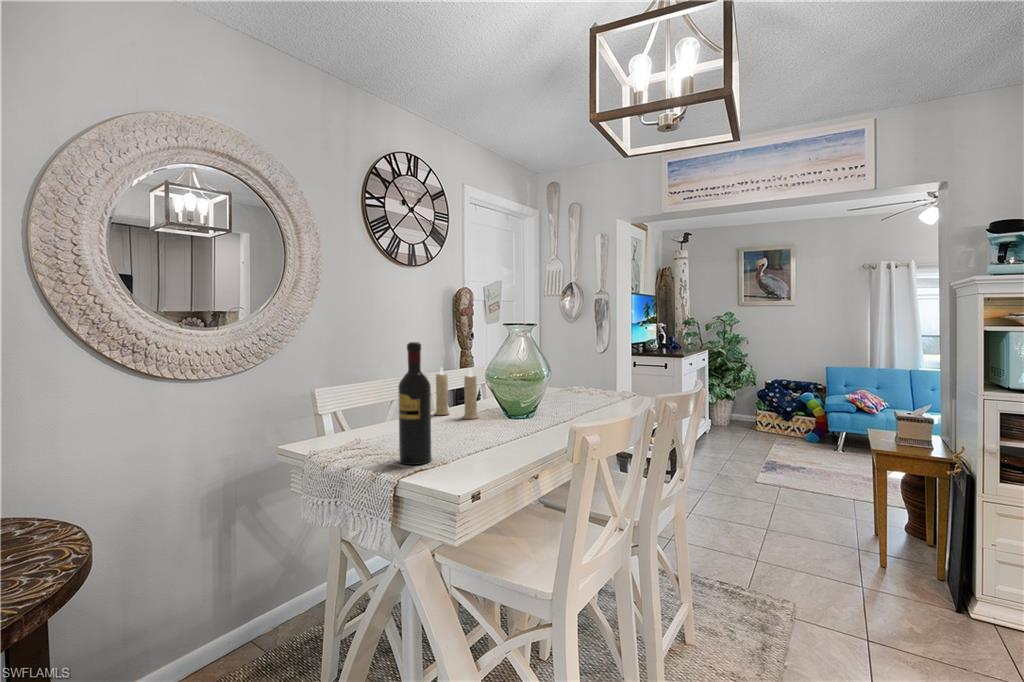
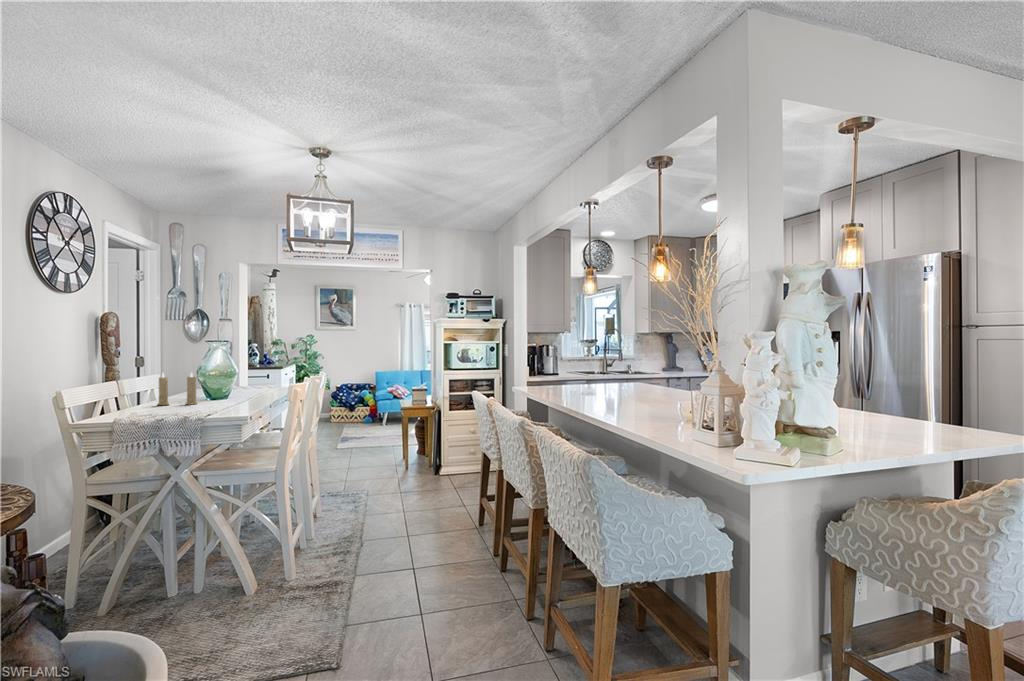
wine bottle: present [398,342,431,465] -> none [199,352,218,417]

